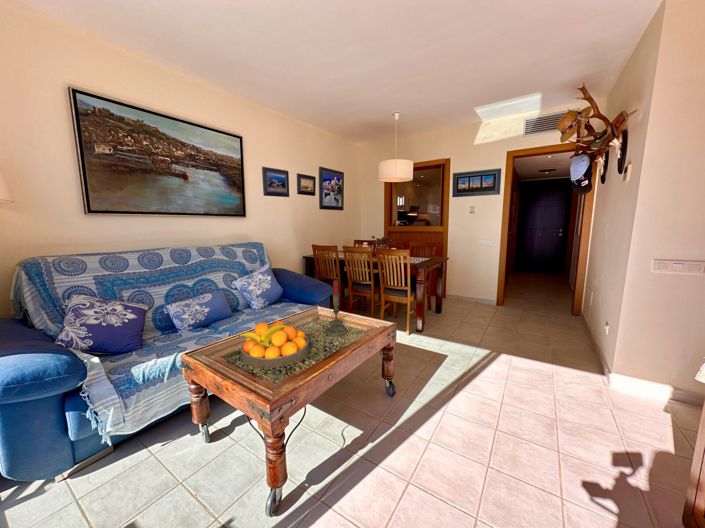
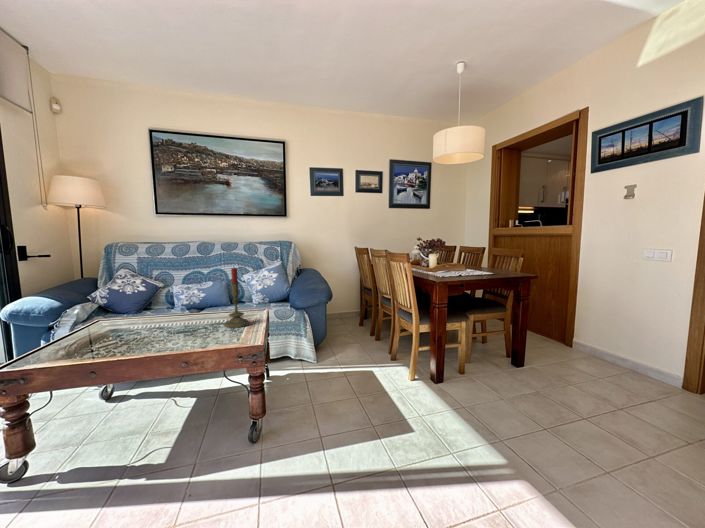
fruit bowl: present [239,321,310,368] -> none [116,298,189,336]

